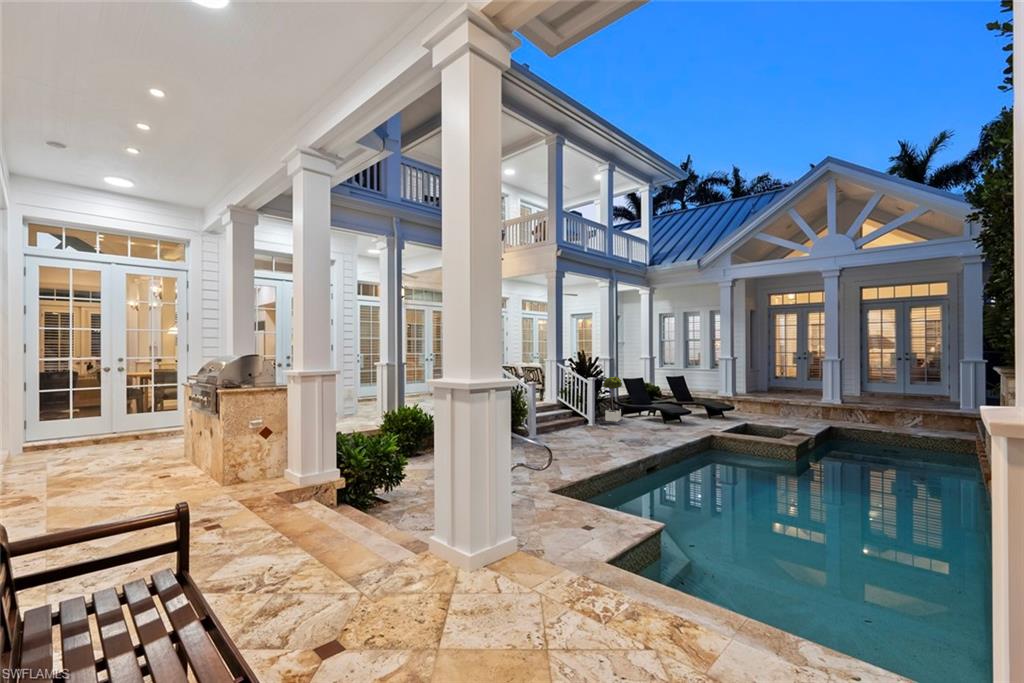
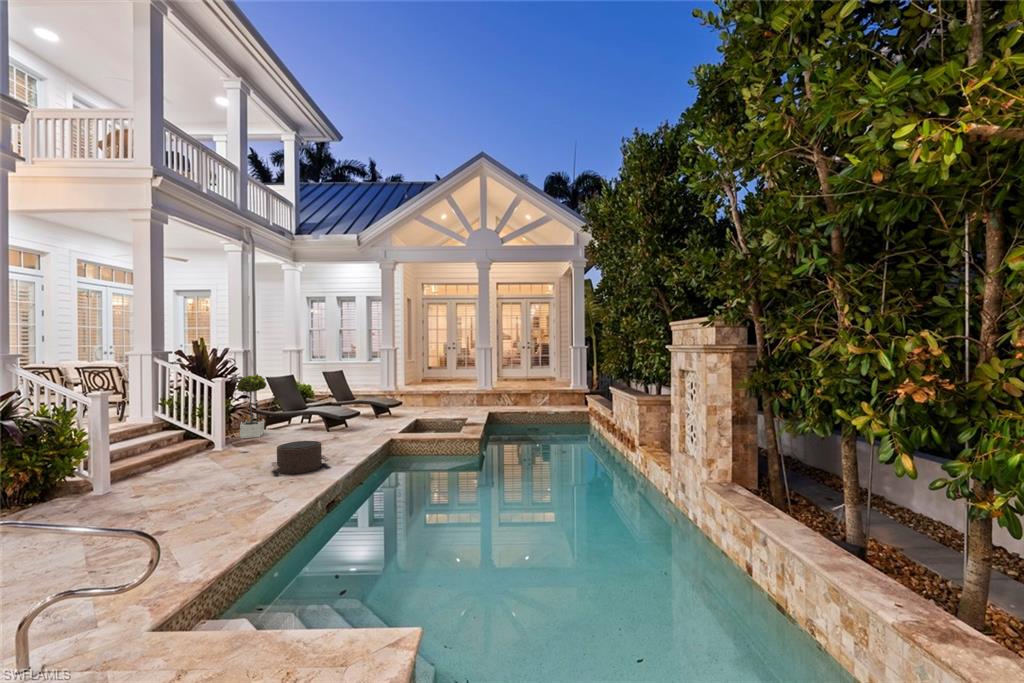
pouf: none [618,425,655,446] -> present [271,441,329,474]

